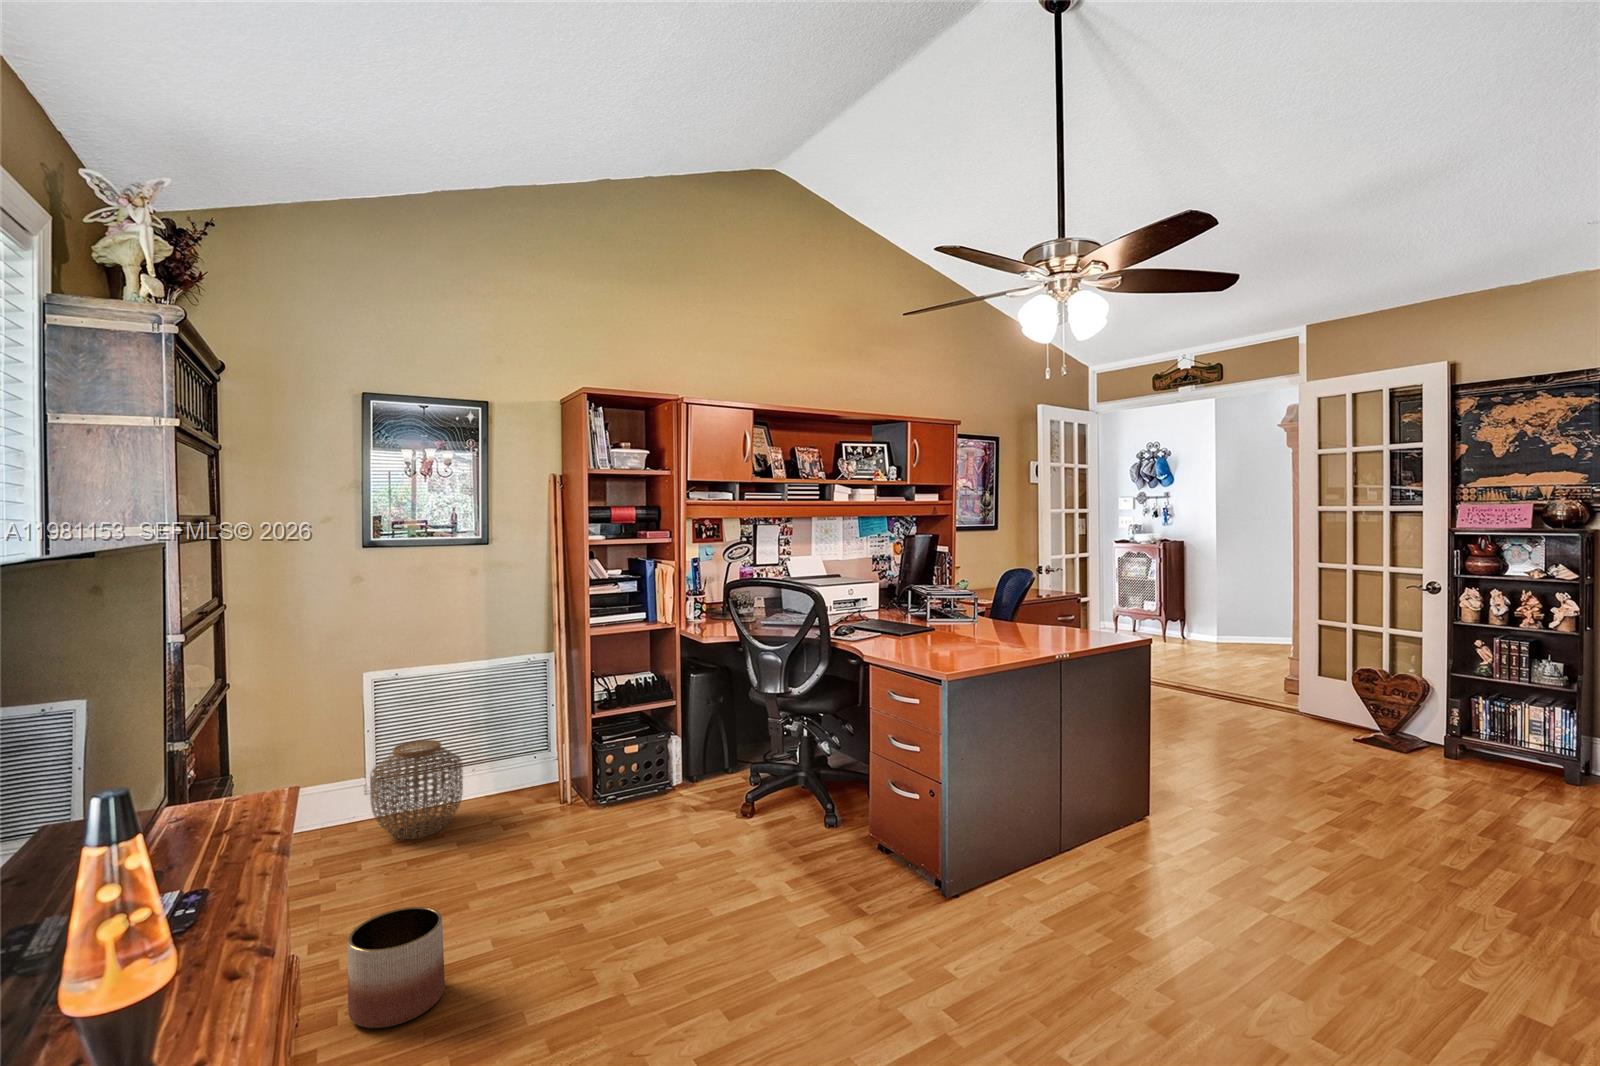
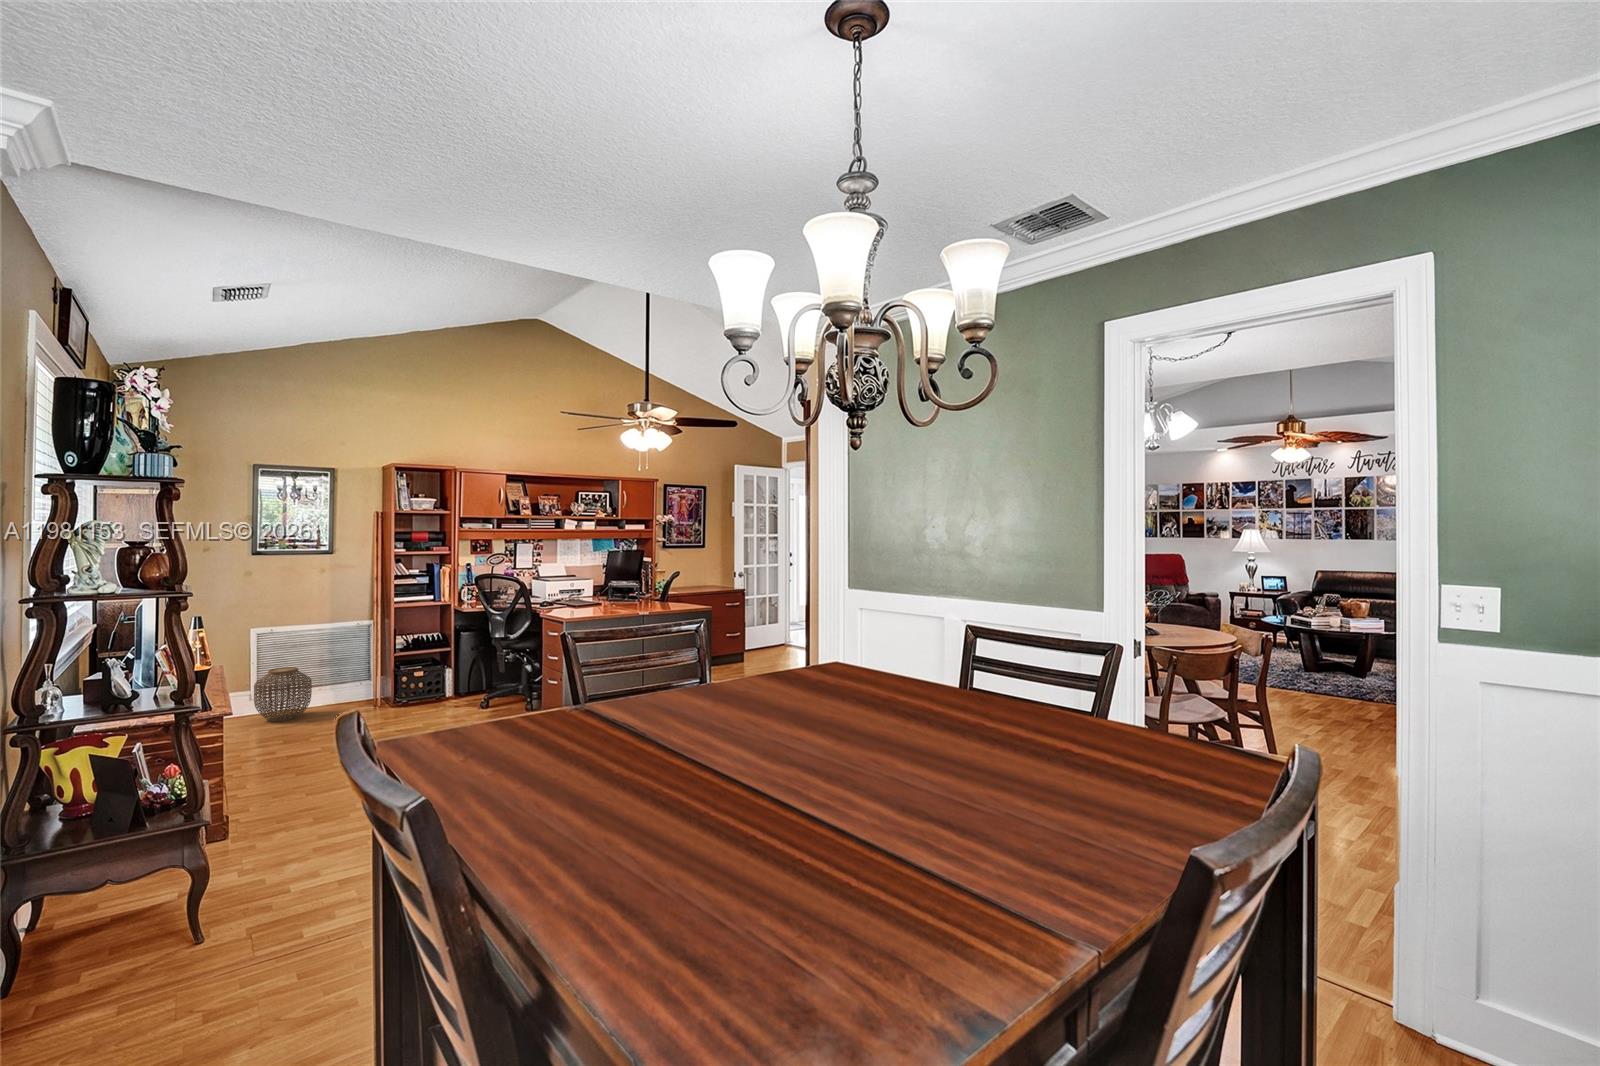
planter: present [348,907,445,1028] -> none [253,724,301,768]

